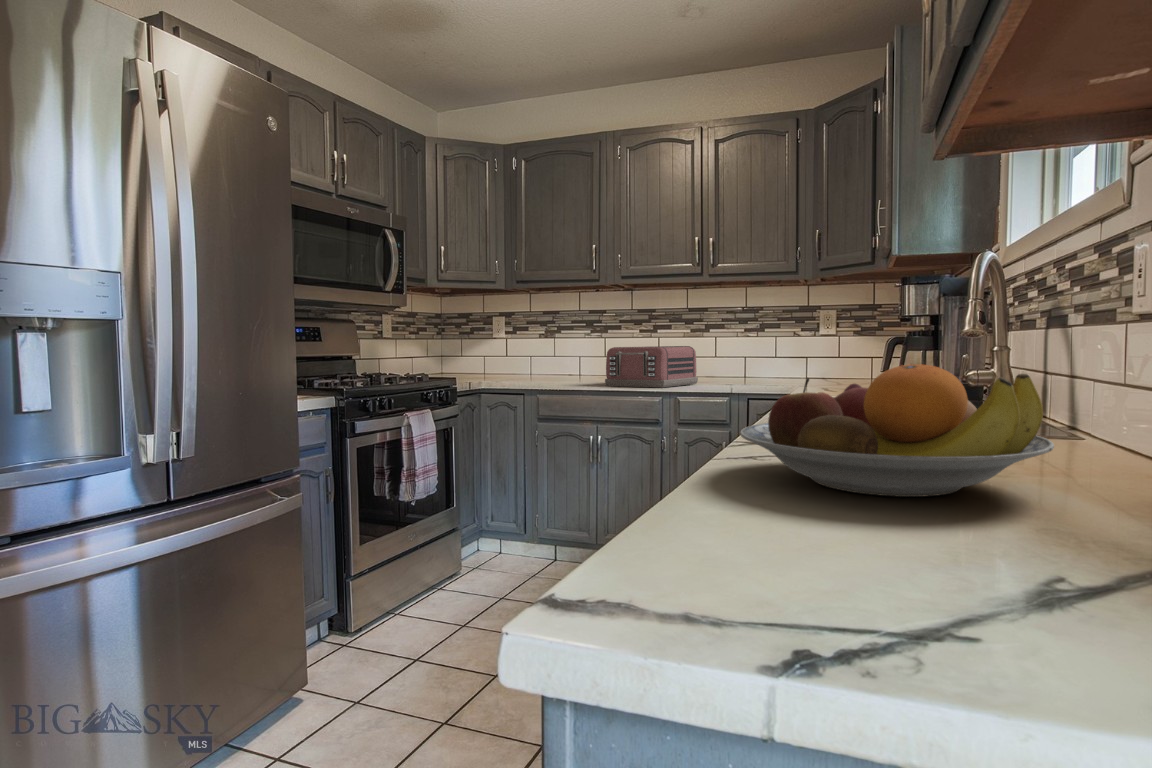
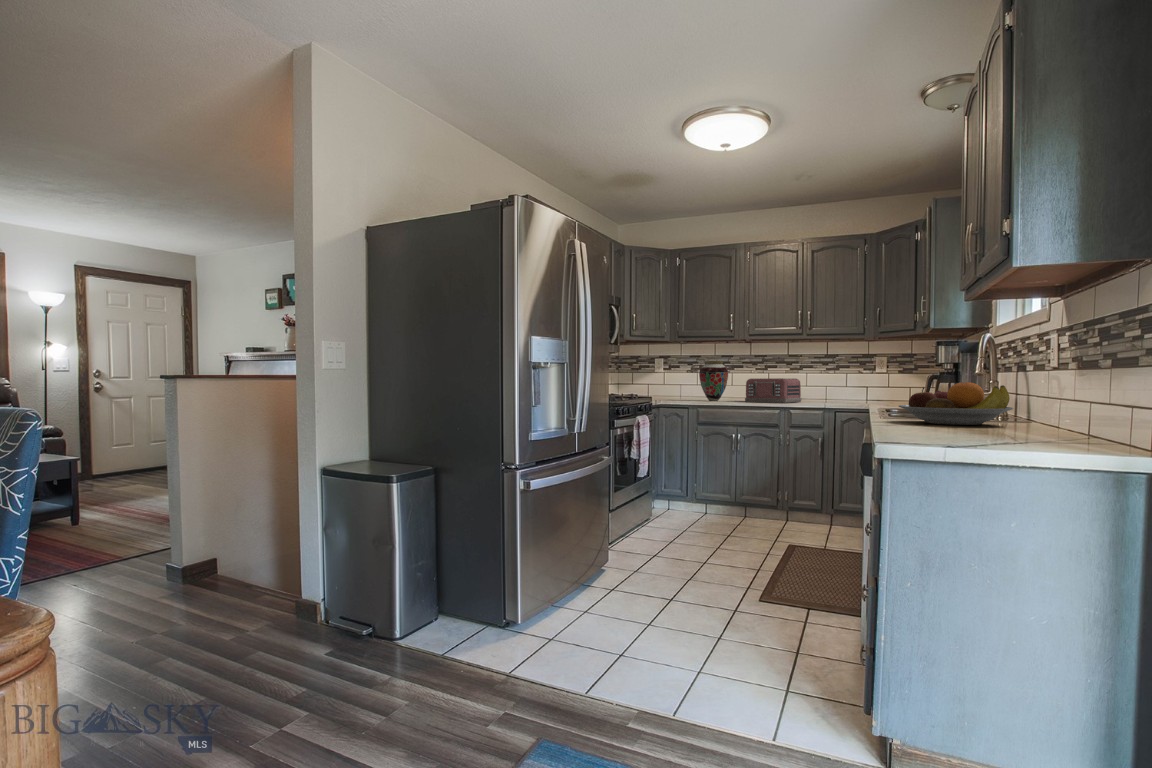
vase: none [537,319,583,384] -> present [699,361,728,401]

